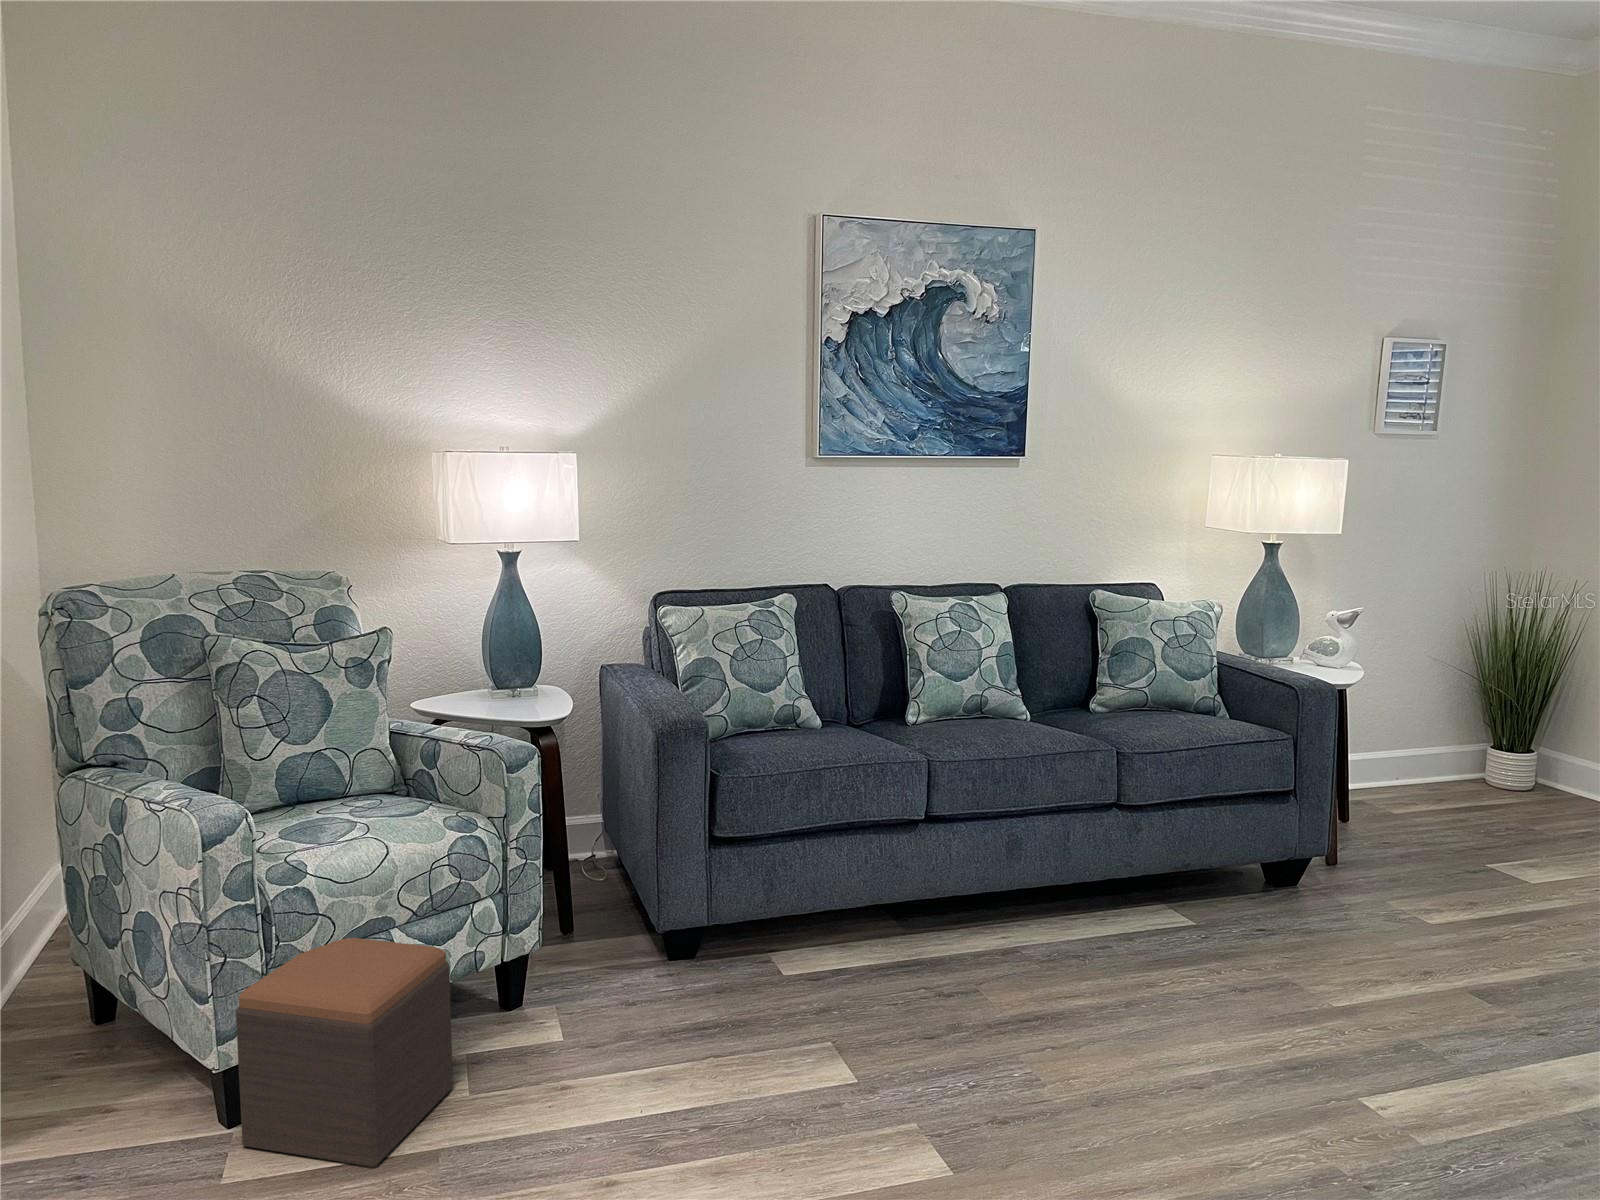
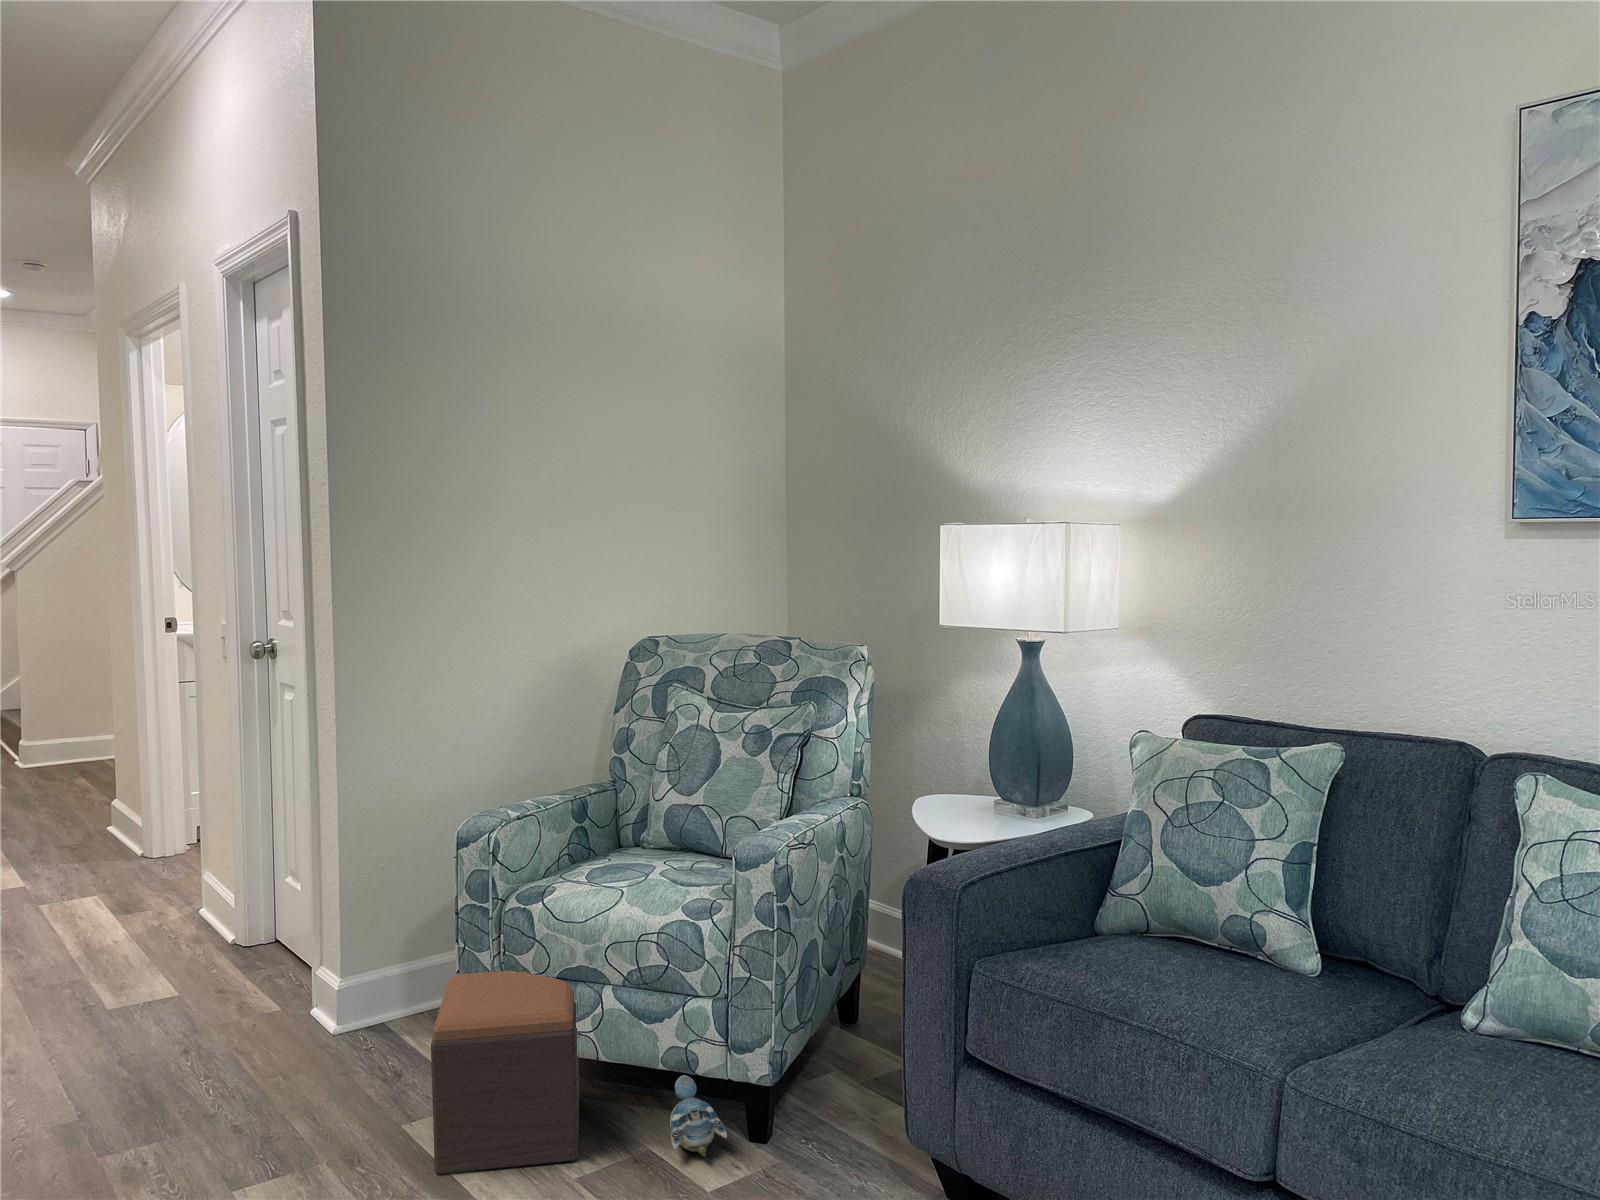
plush toy: none [459,979,538,1035] -> present [670,1075,727,1157]

